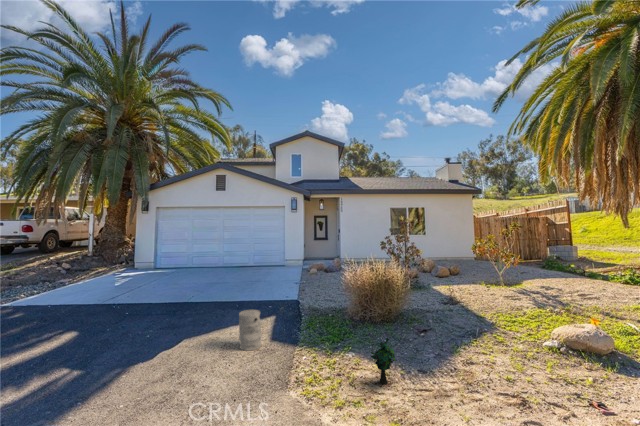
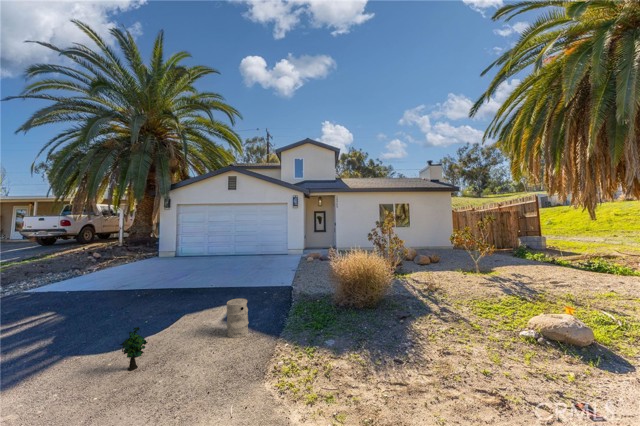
decorative plant: present [371,338,396,384] -> present [120,327,148,371]

